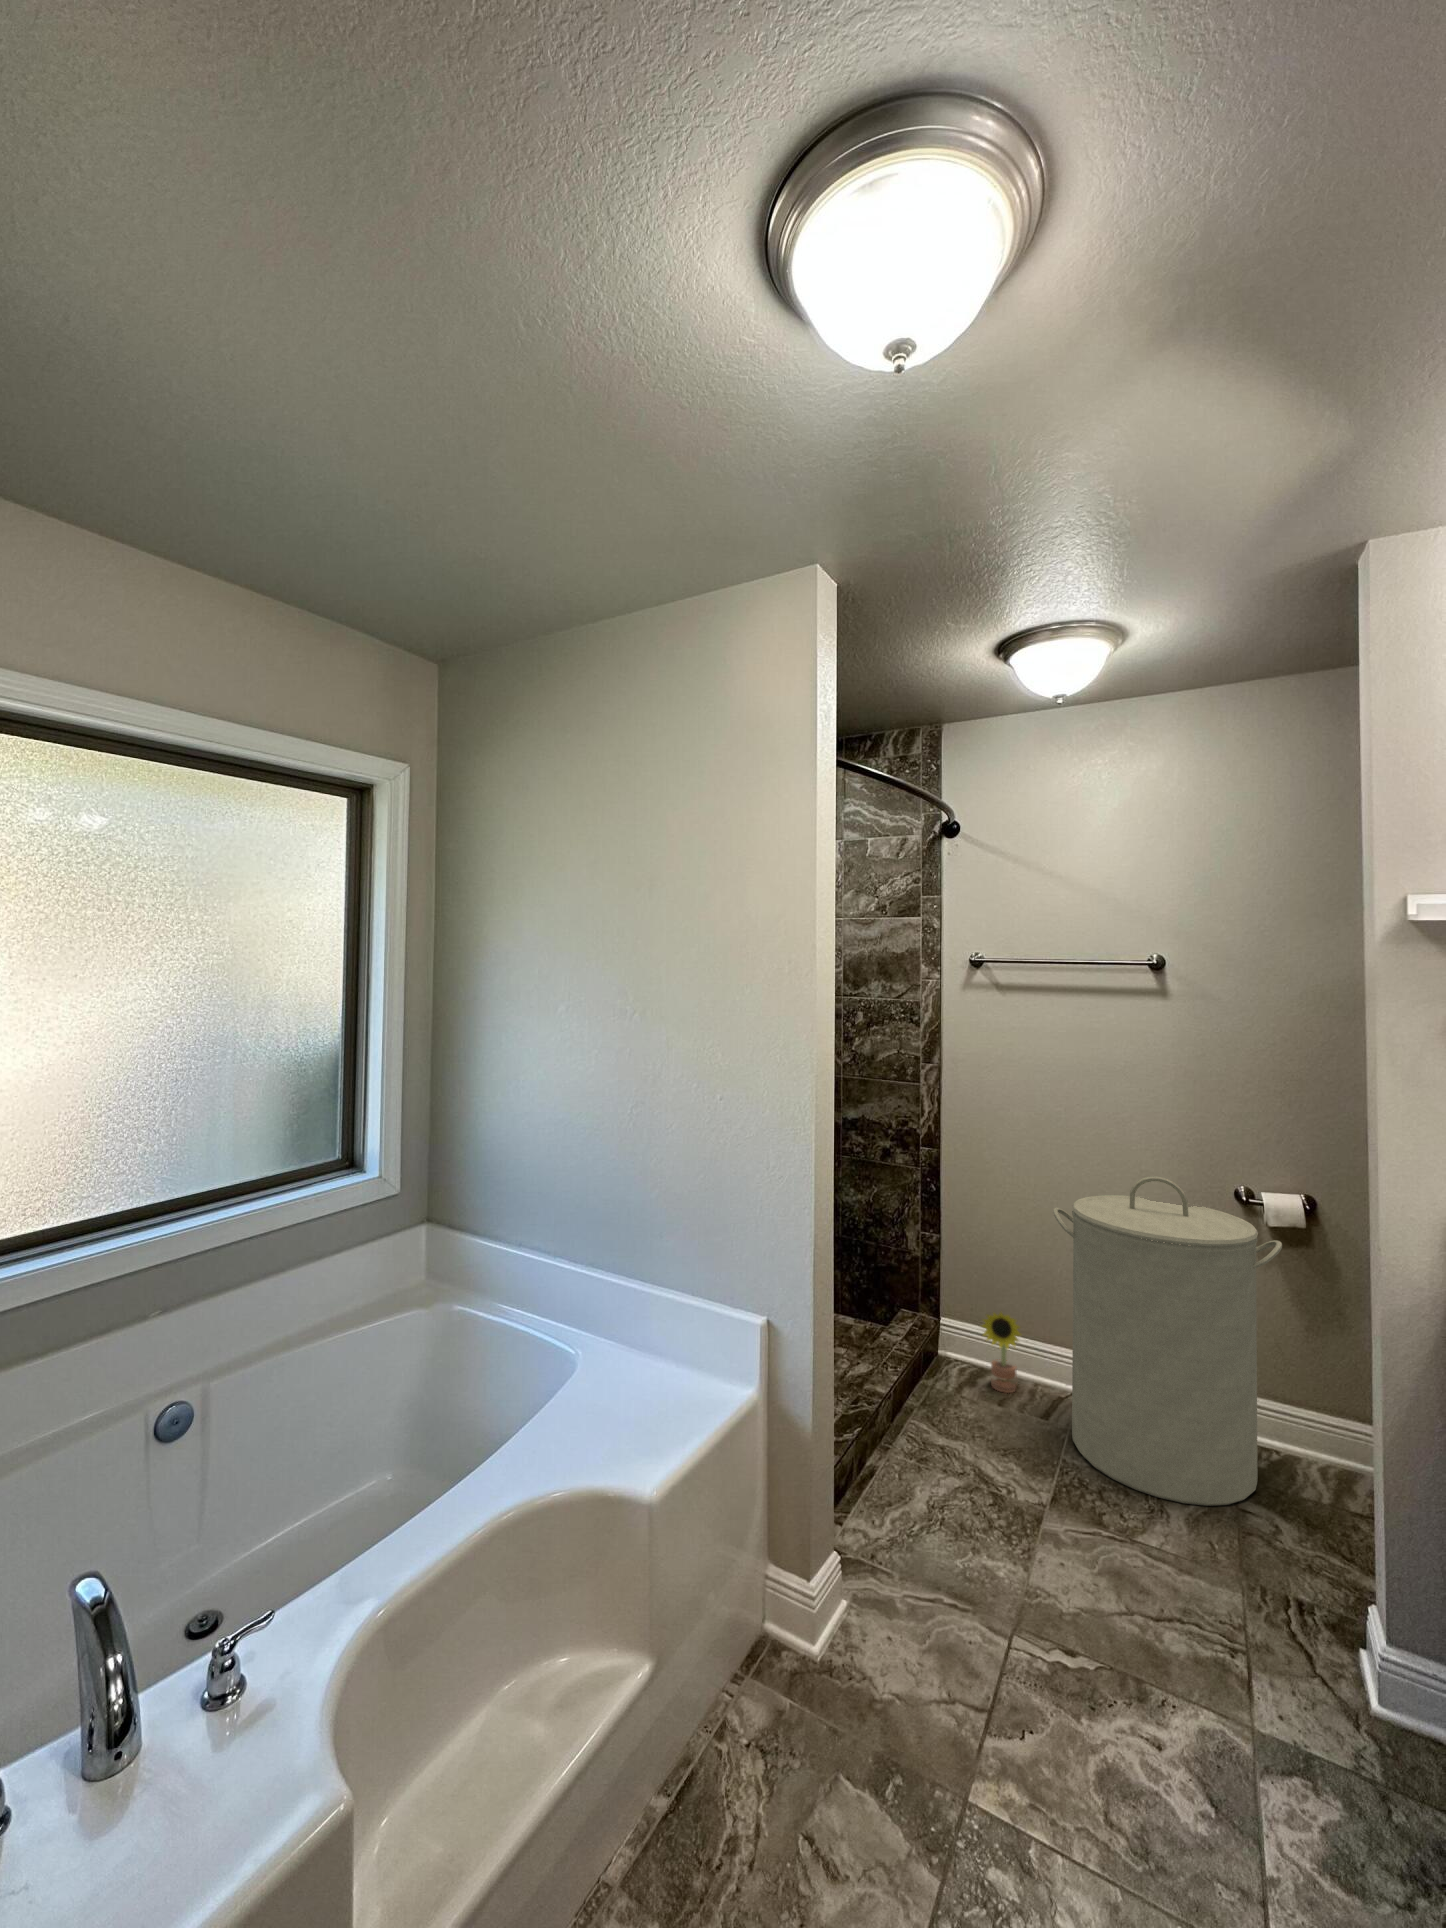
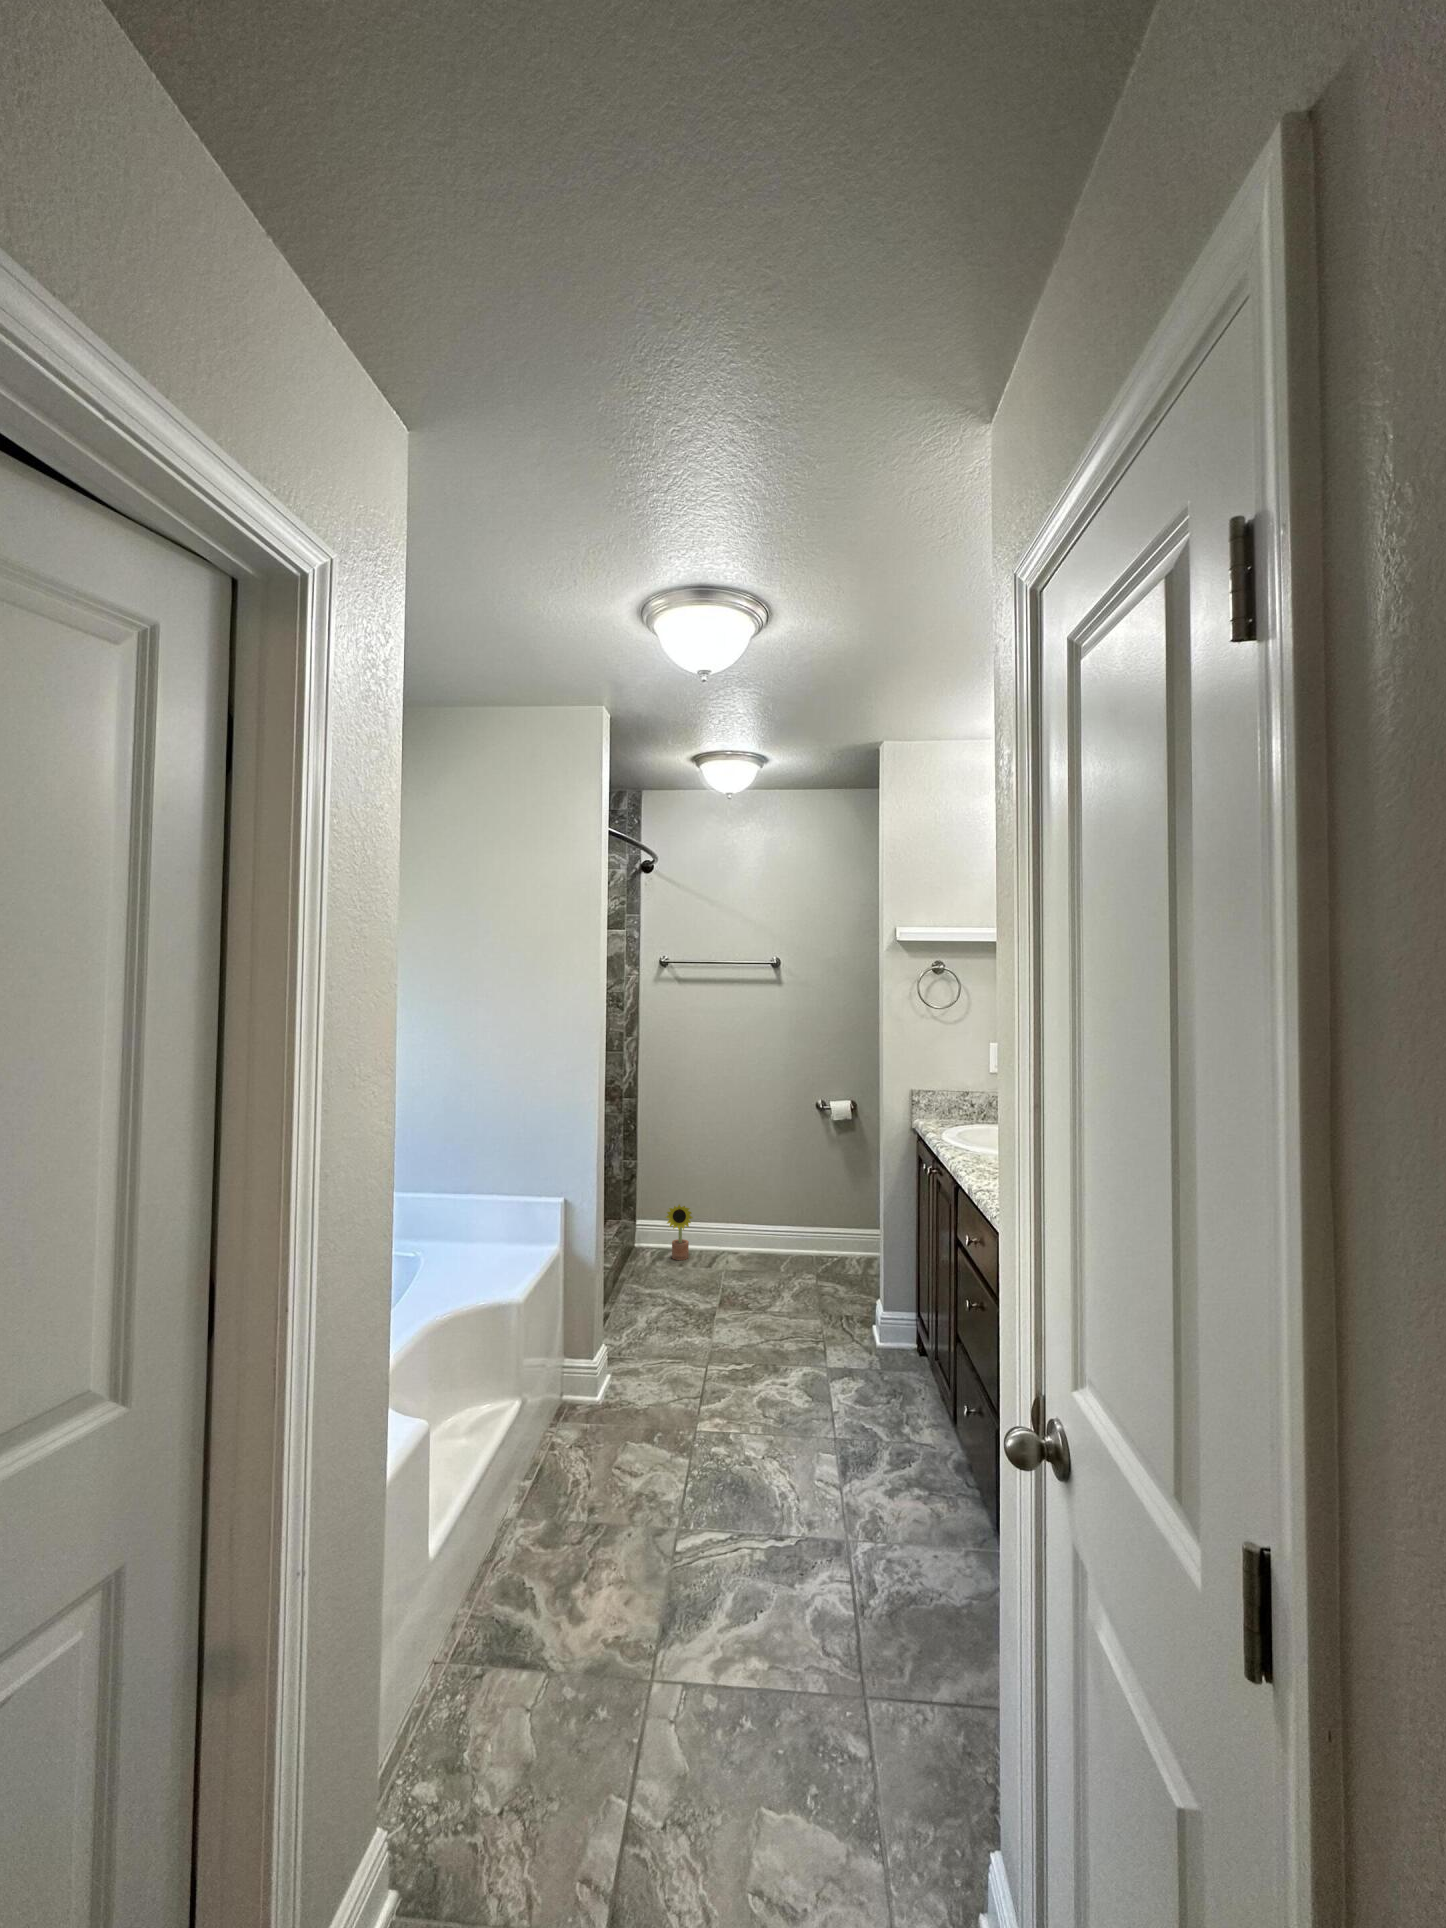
laundry hamper: present [1053,1177,1282,1506] -> none [714,1098,842,1293]

